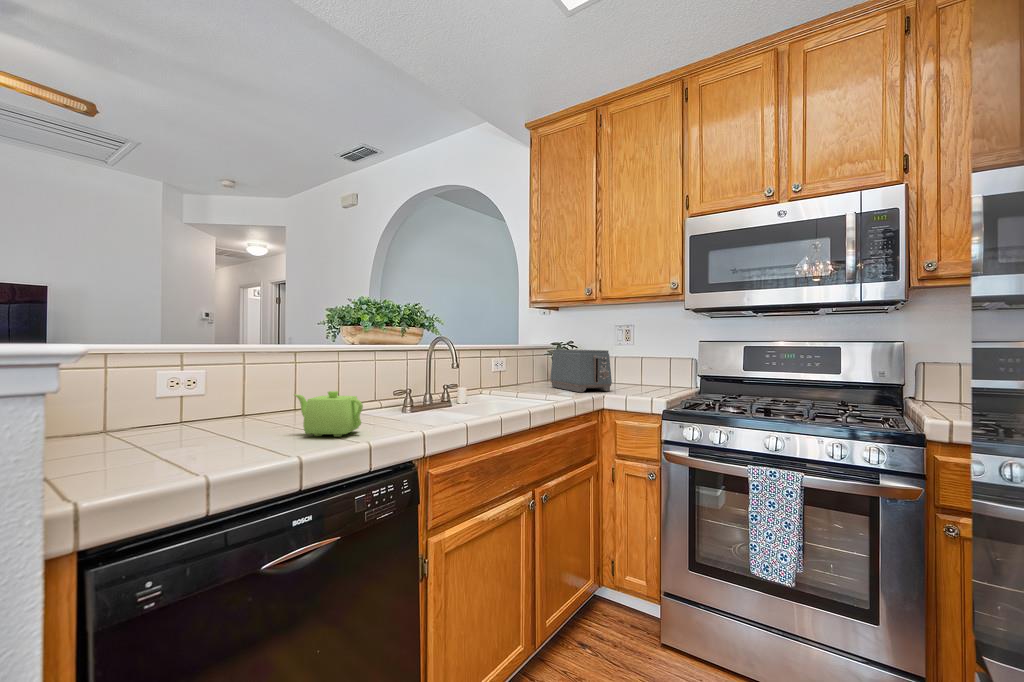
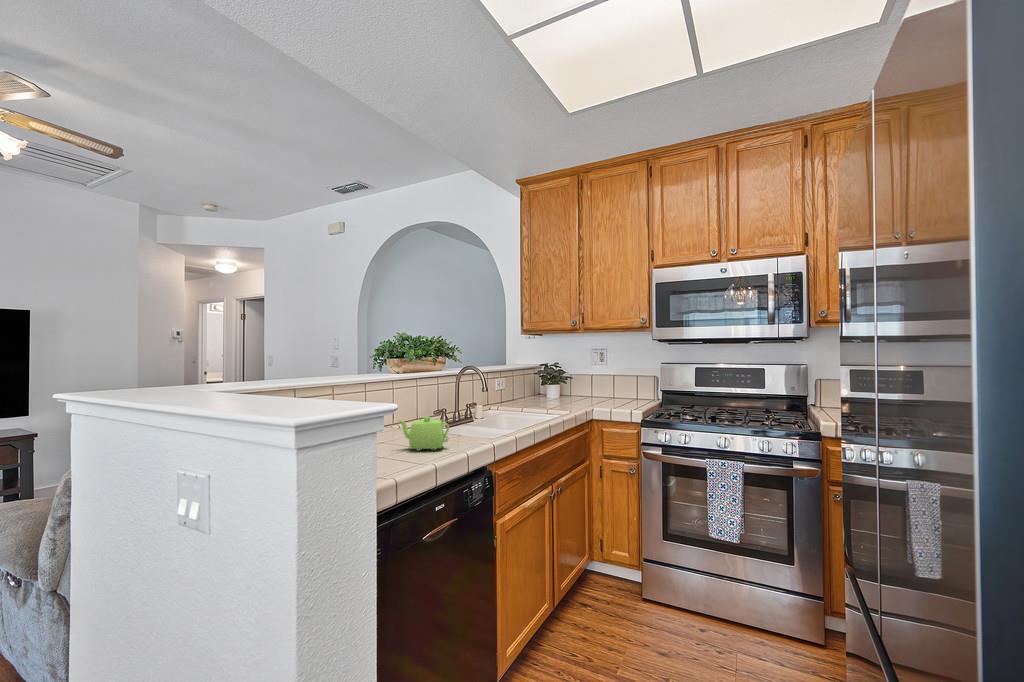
toaster: present [550,349,612,392] -> none [541,369,594,406]

